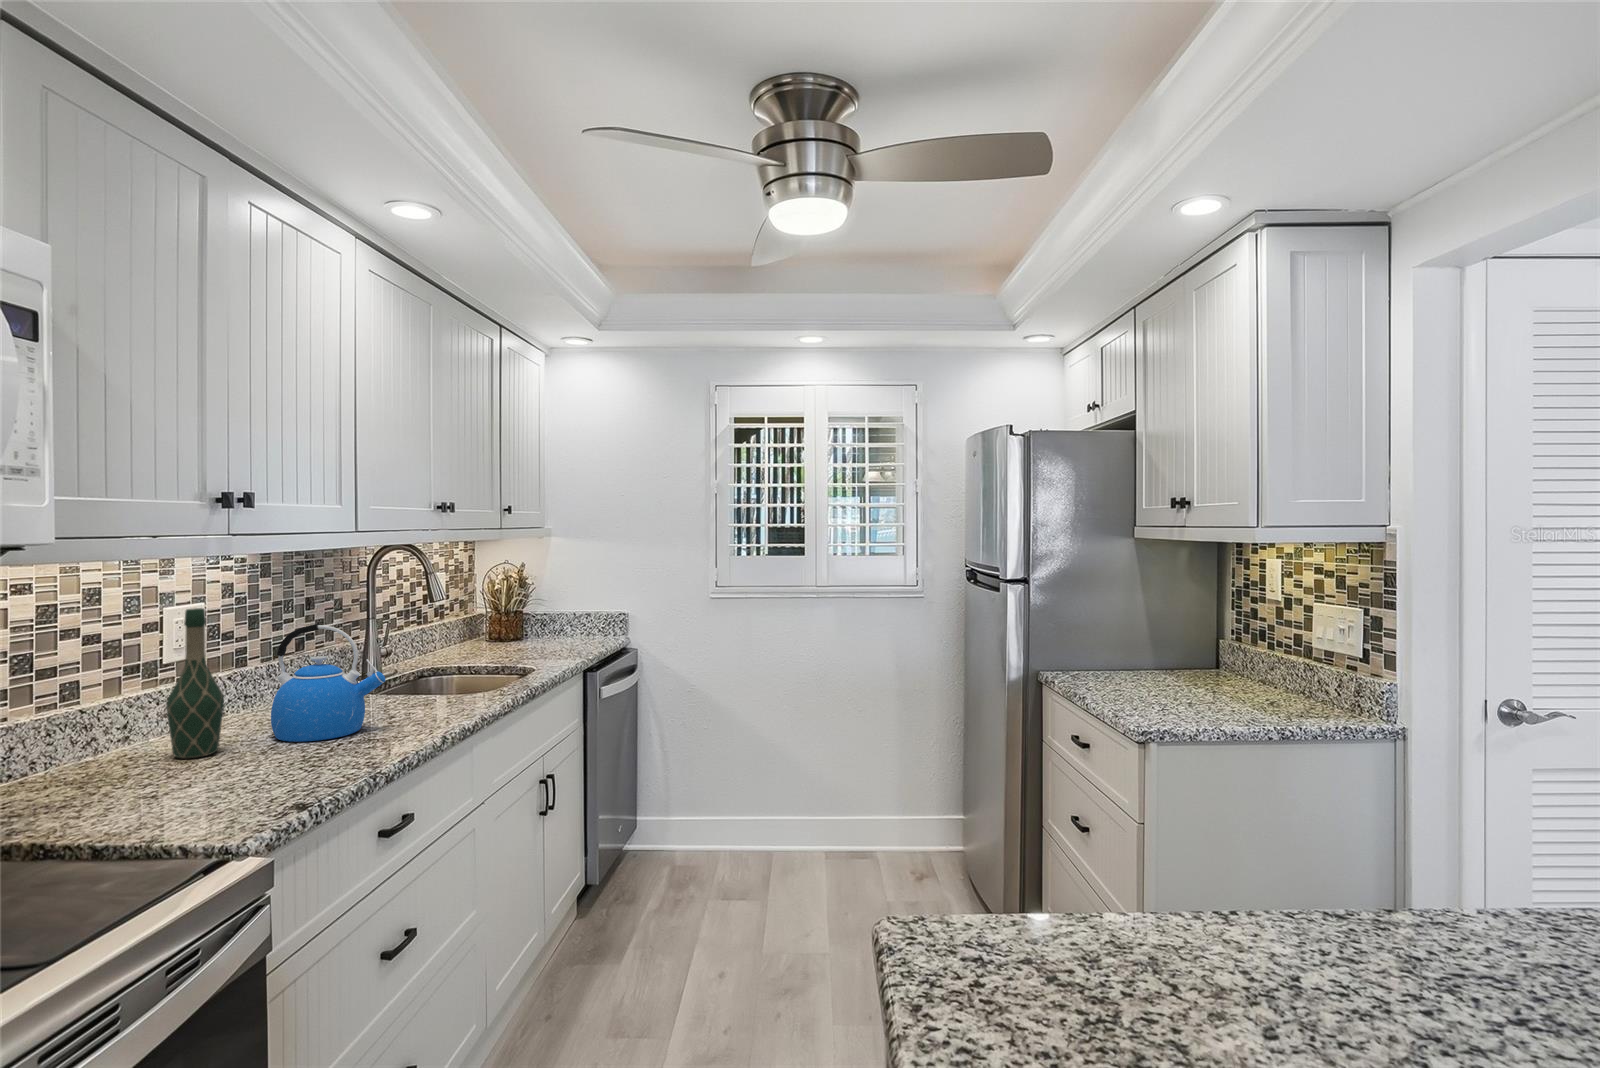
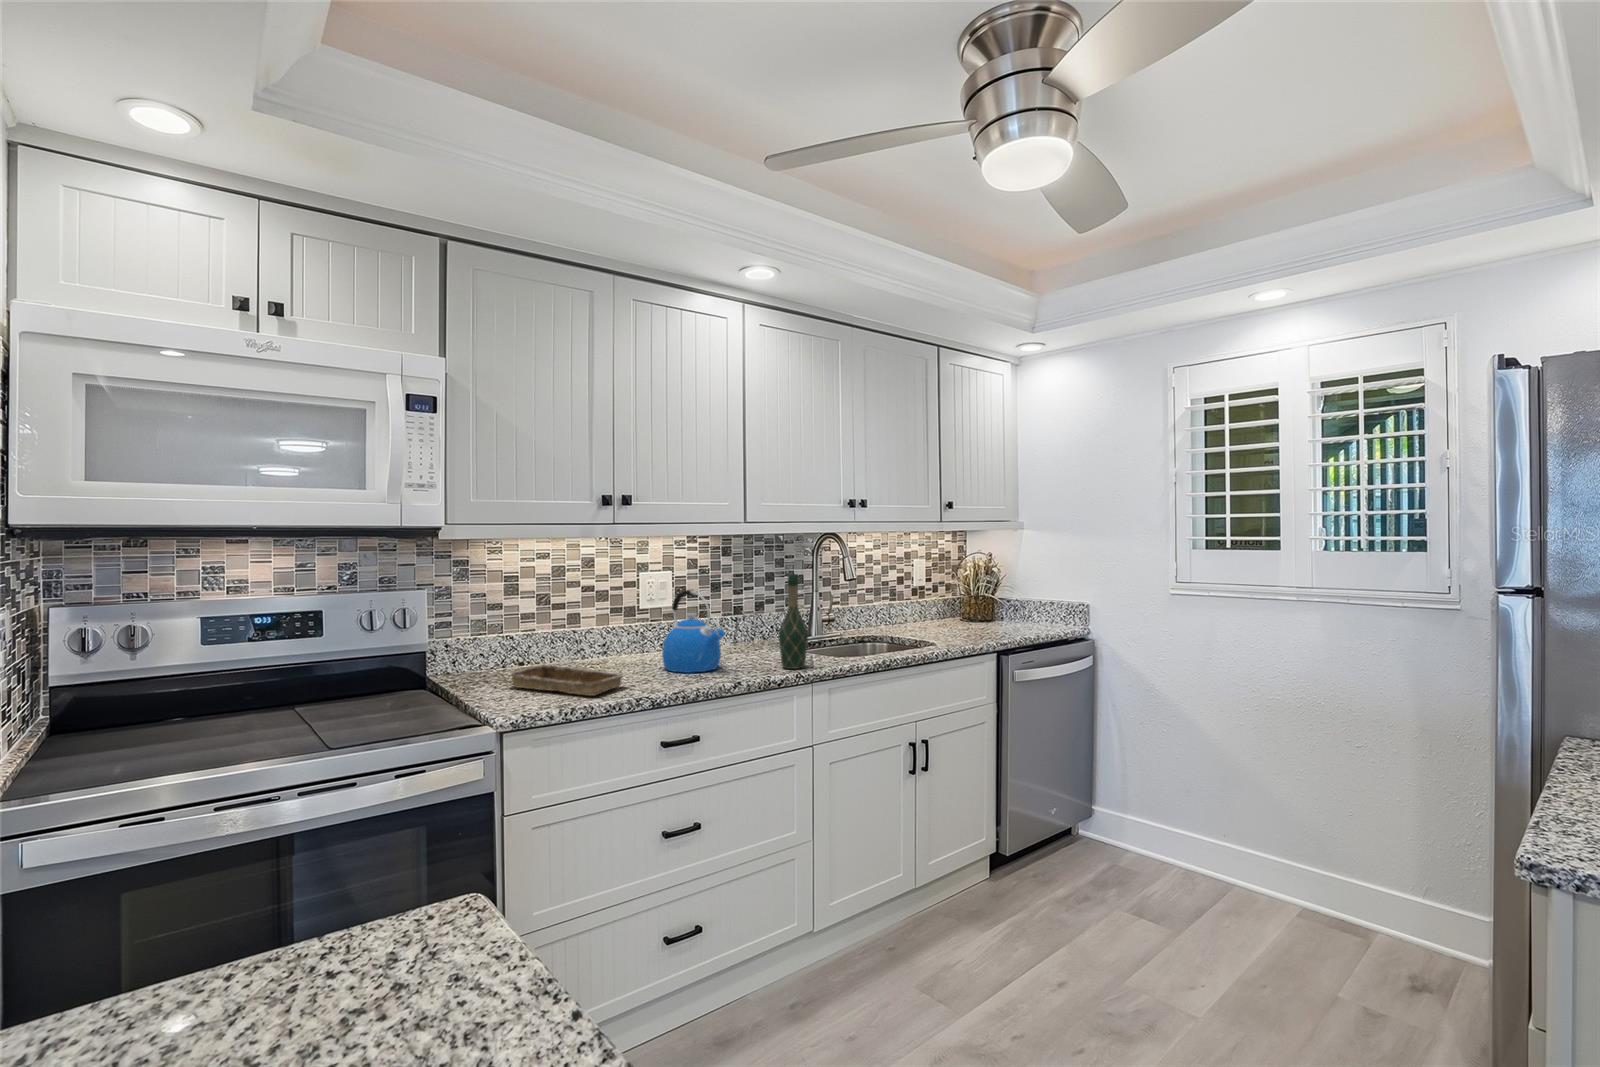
wine bottle: present [166,608,224,758] -> present [778,574,808,669]
tray: none [81,750,310,812] -> present [509,664,624,696]

